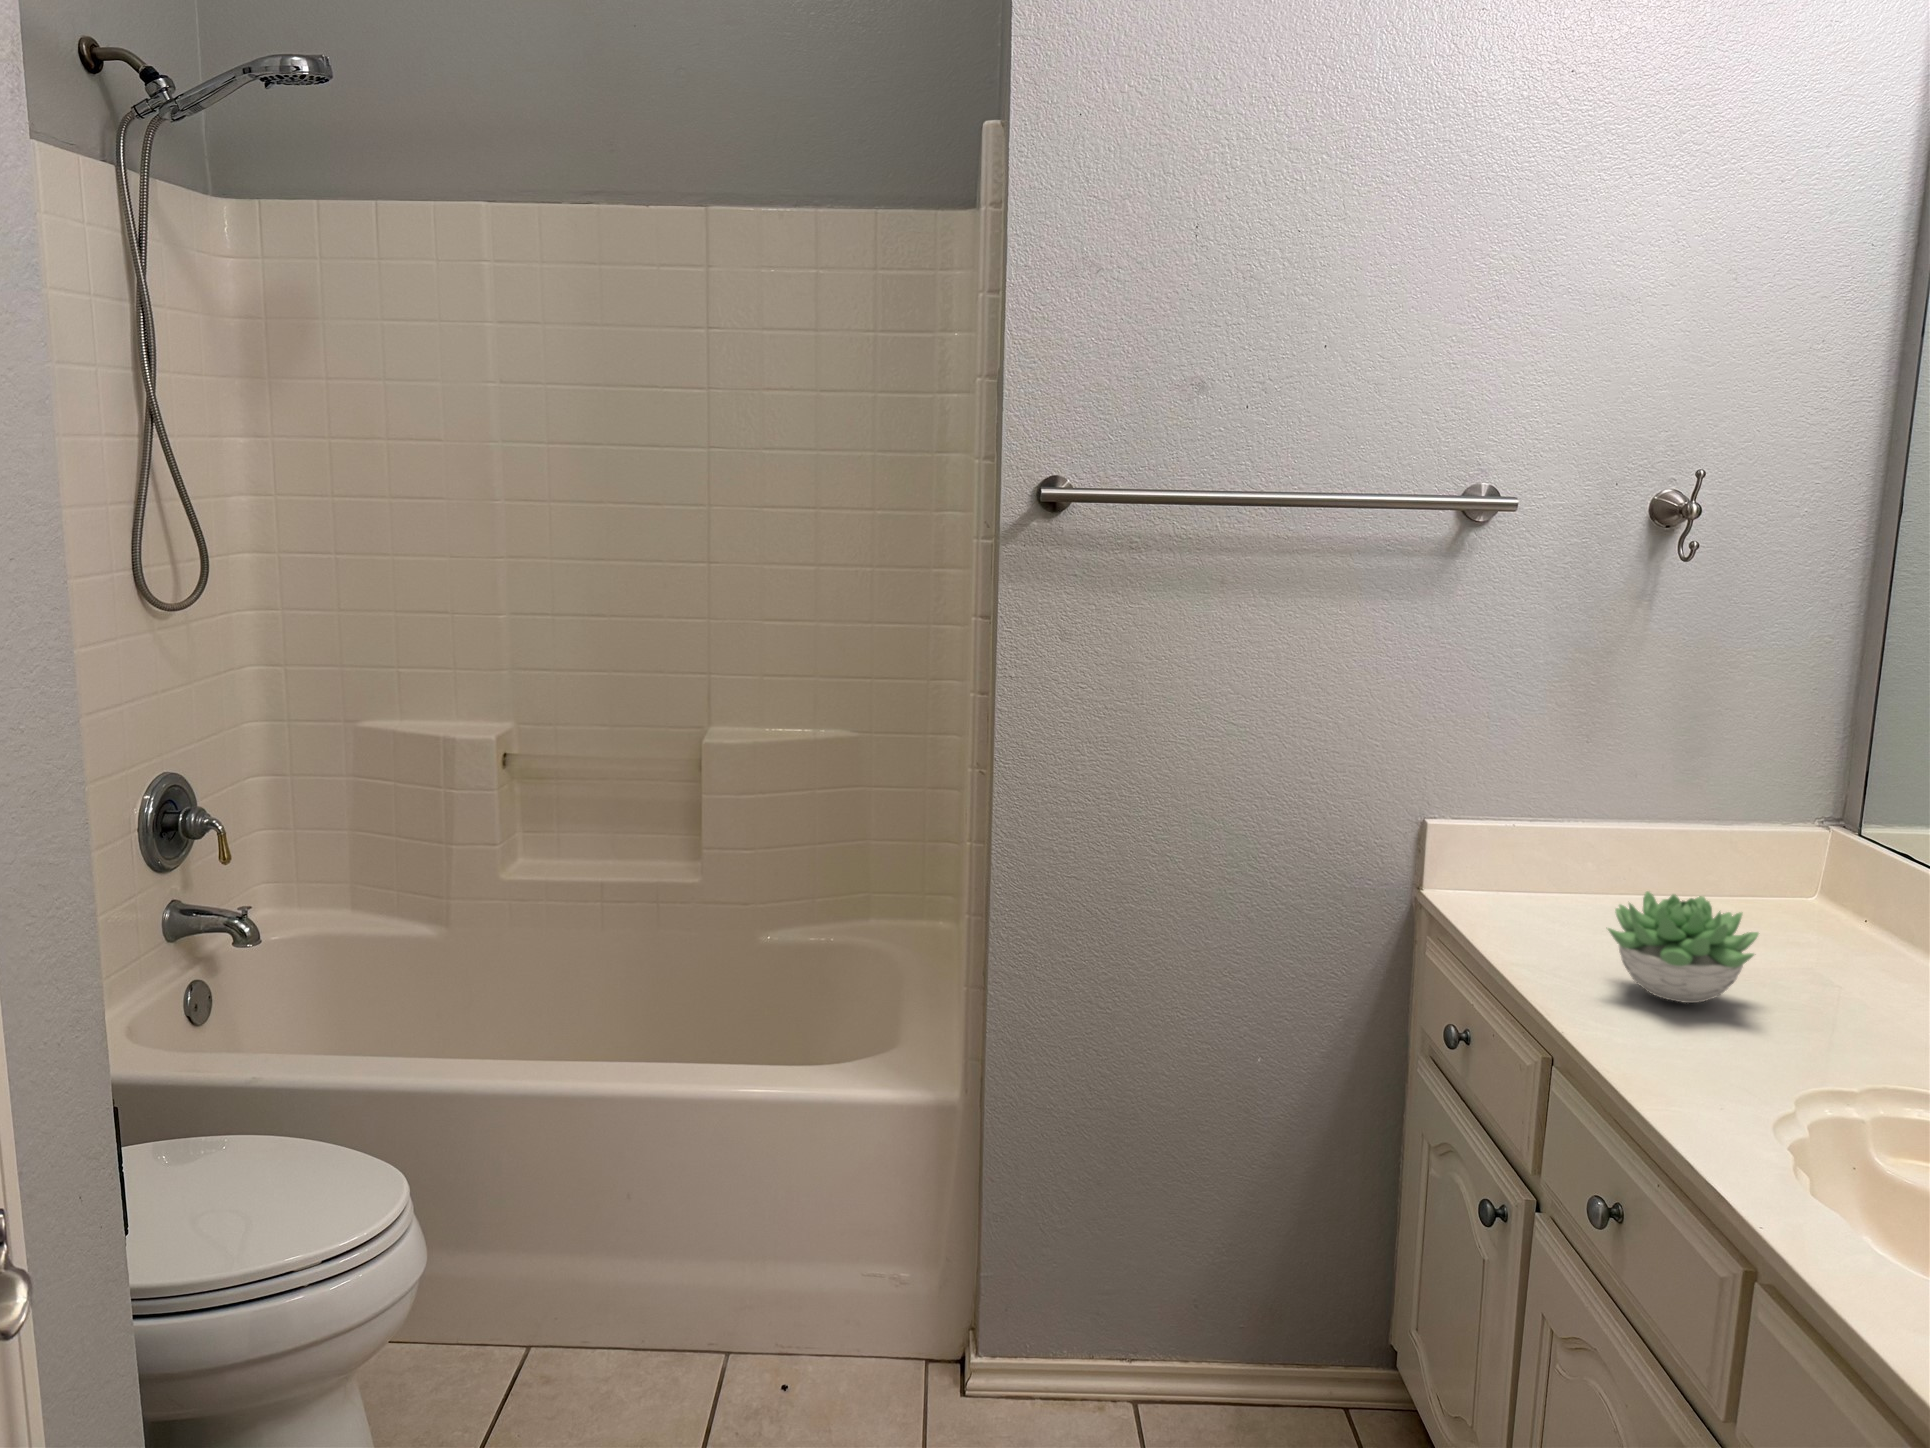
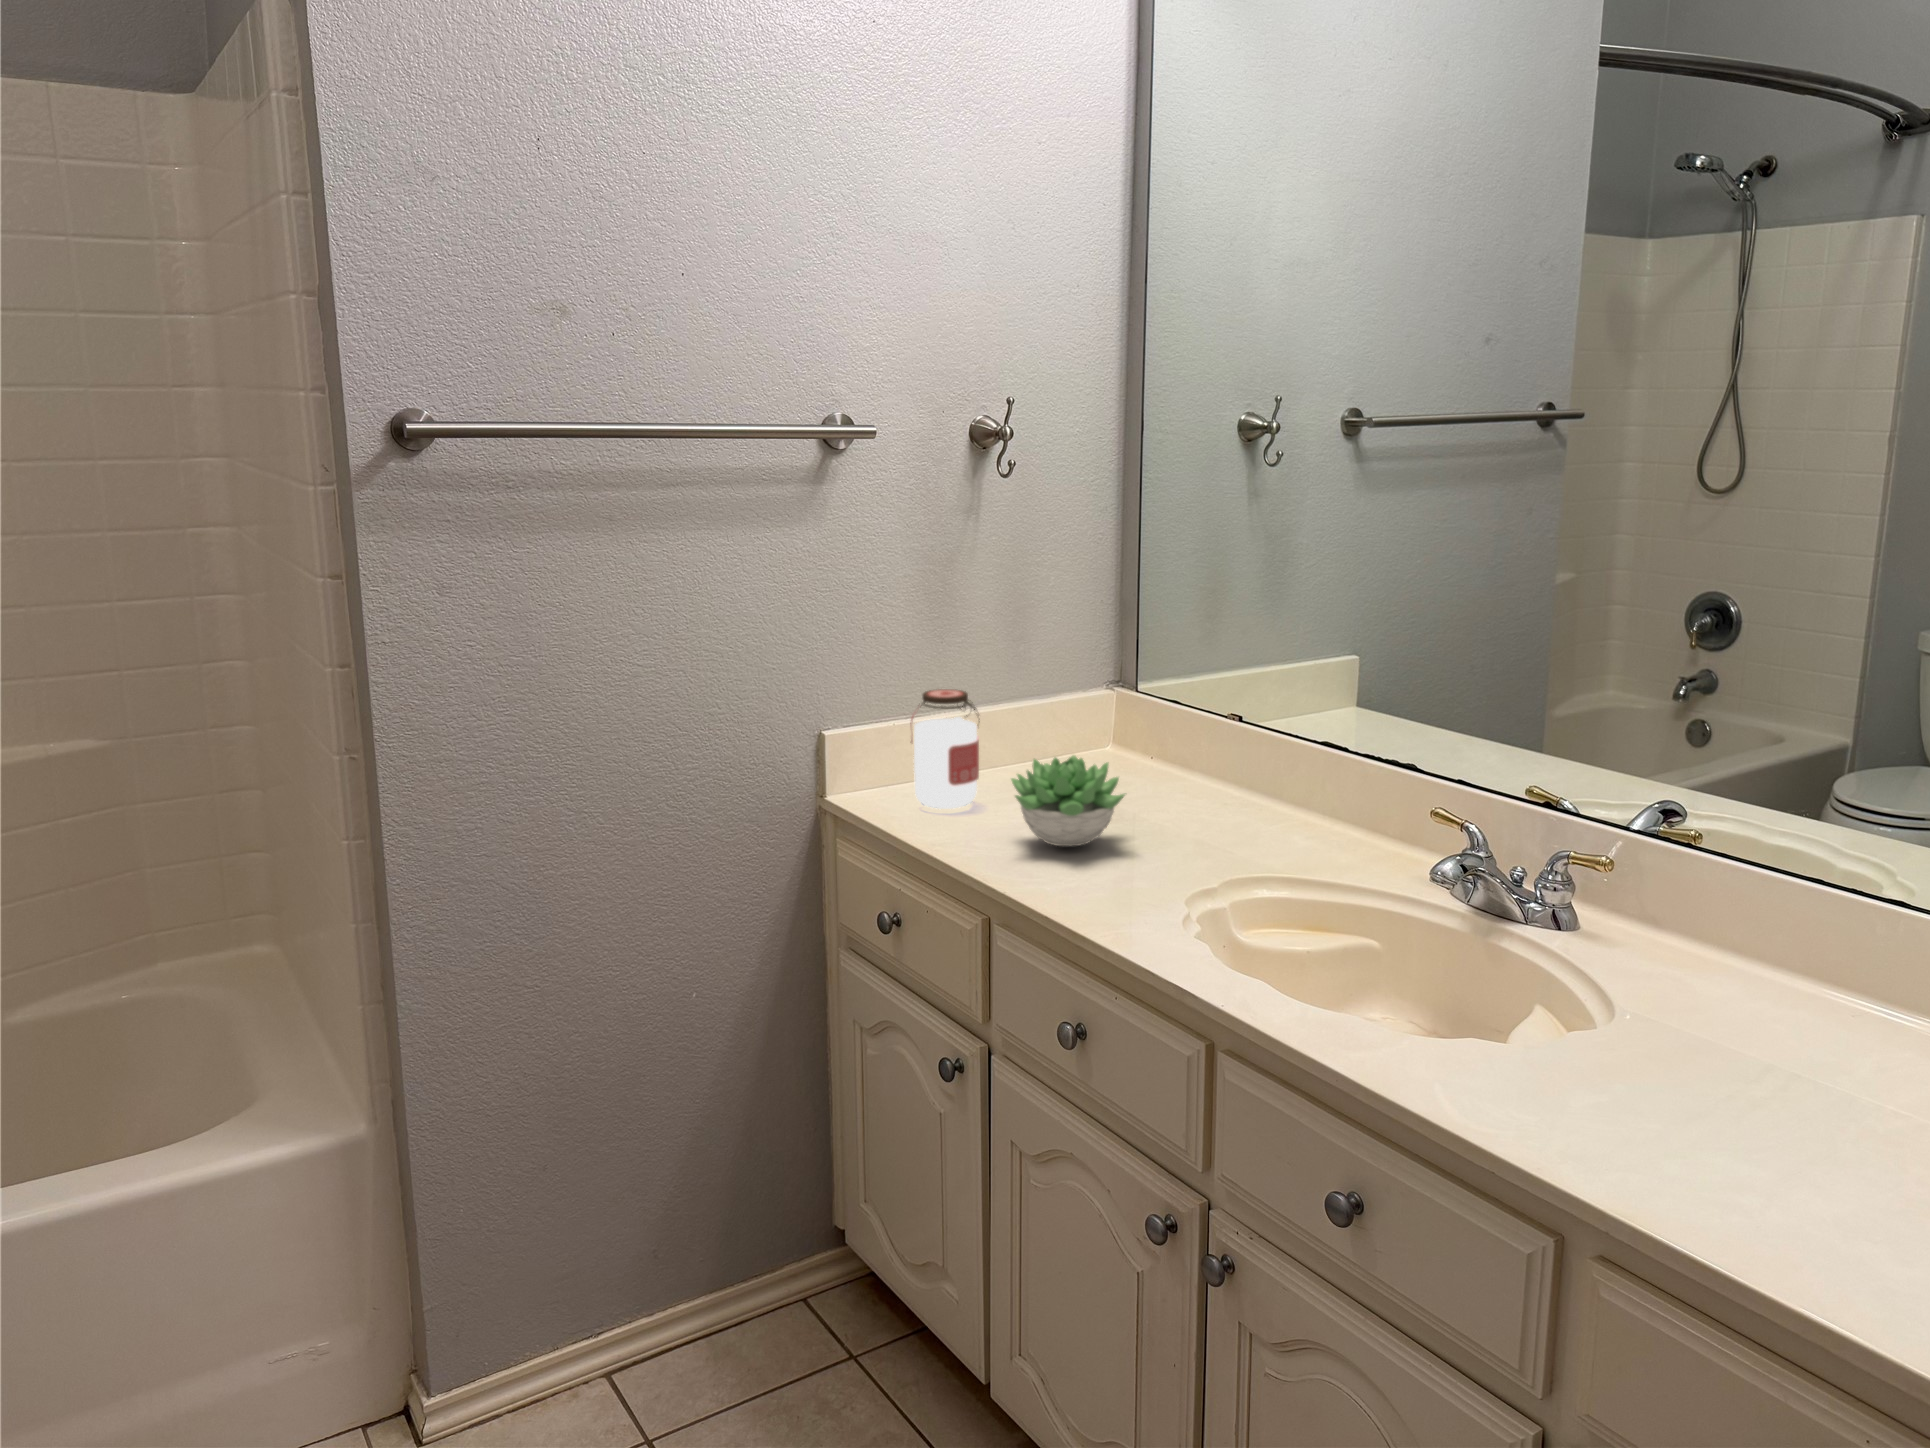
jar: none [1515,794,1606,932] -> present [911,689,979,809]

